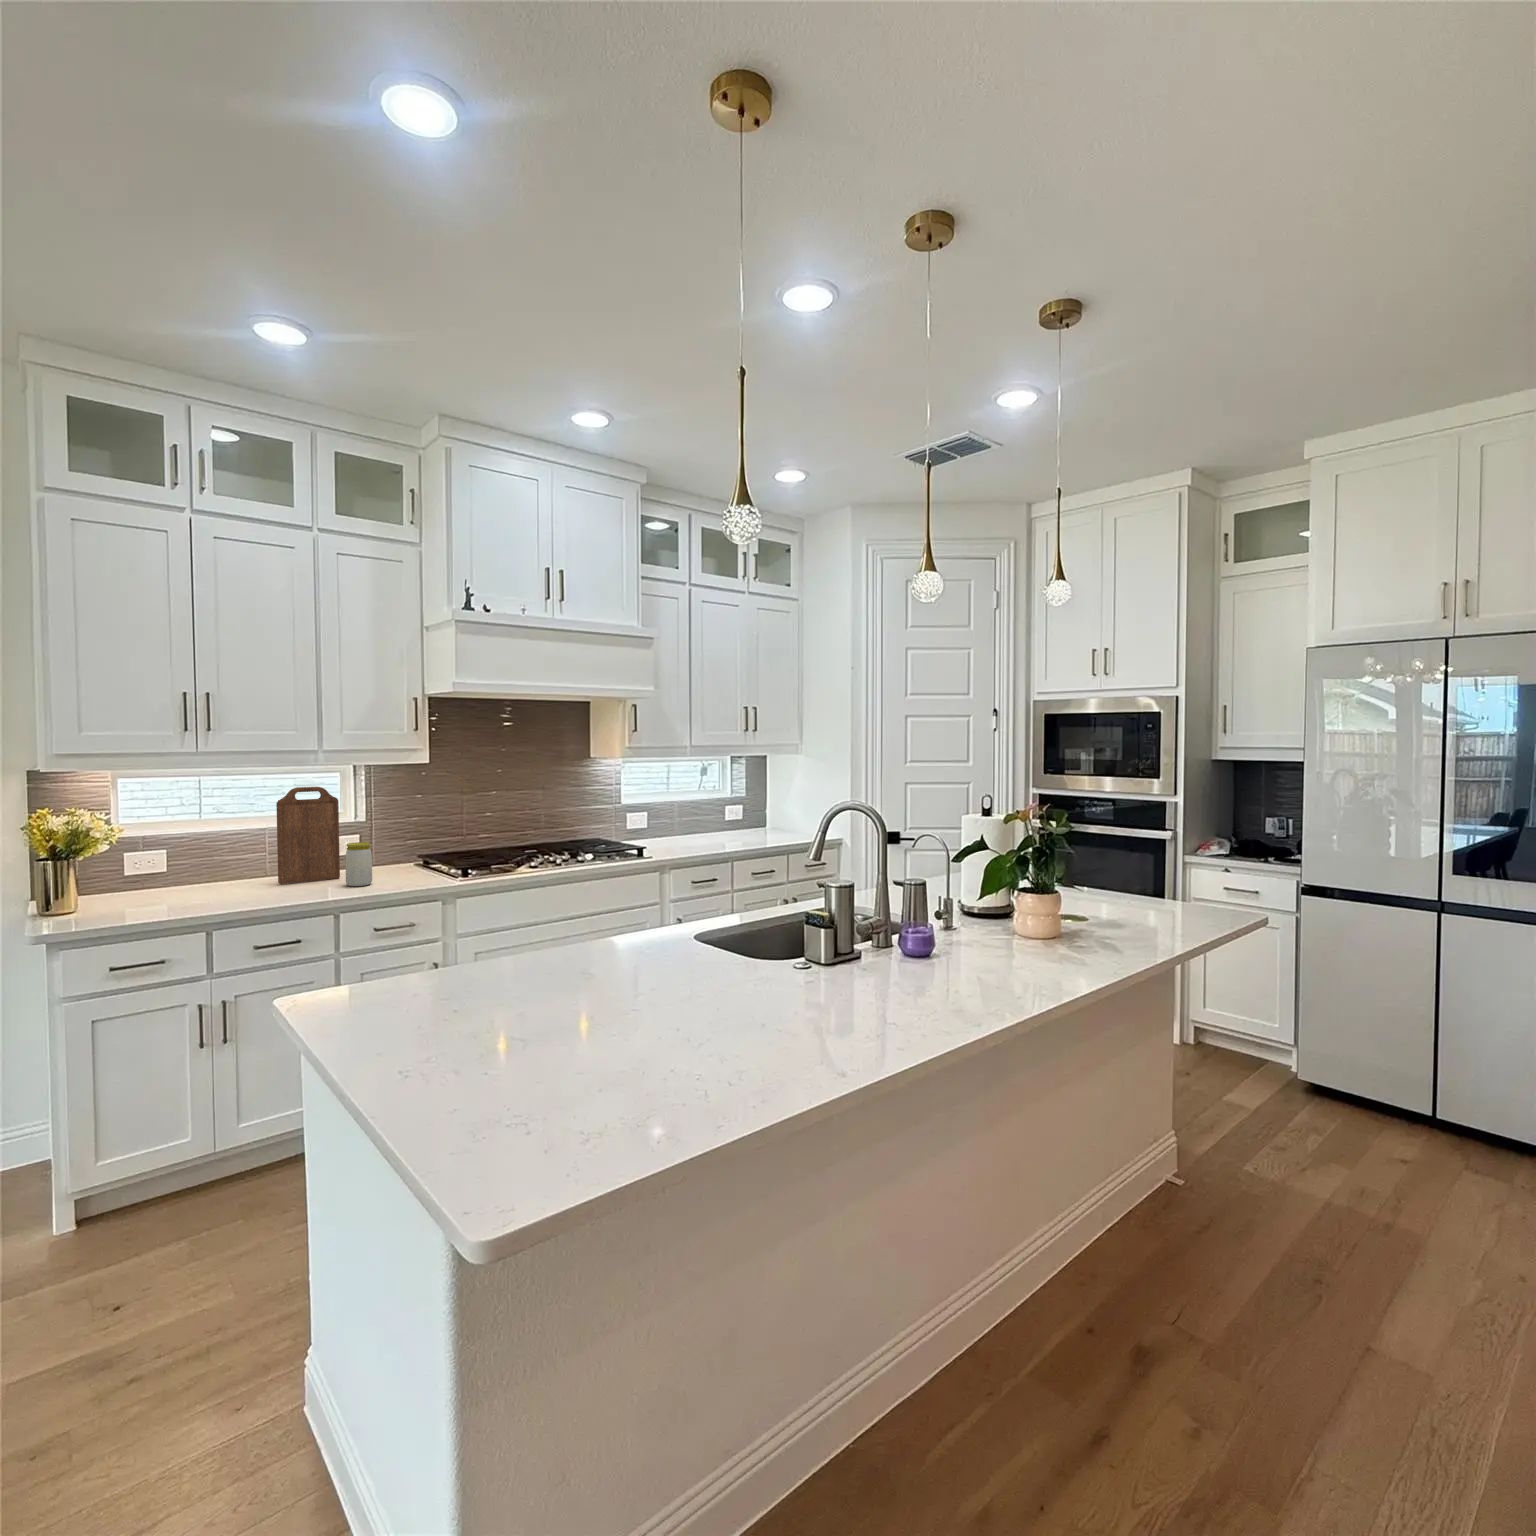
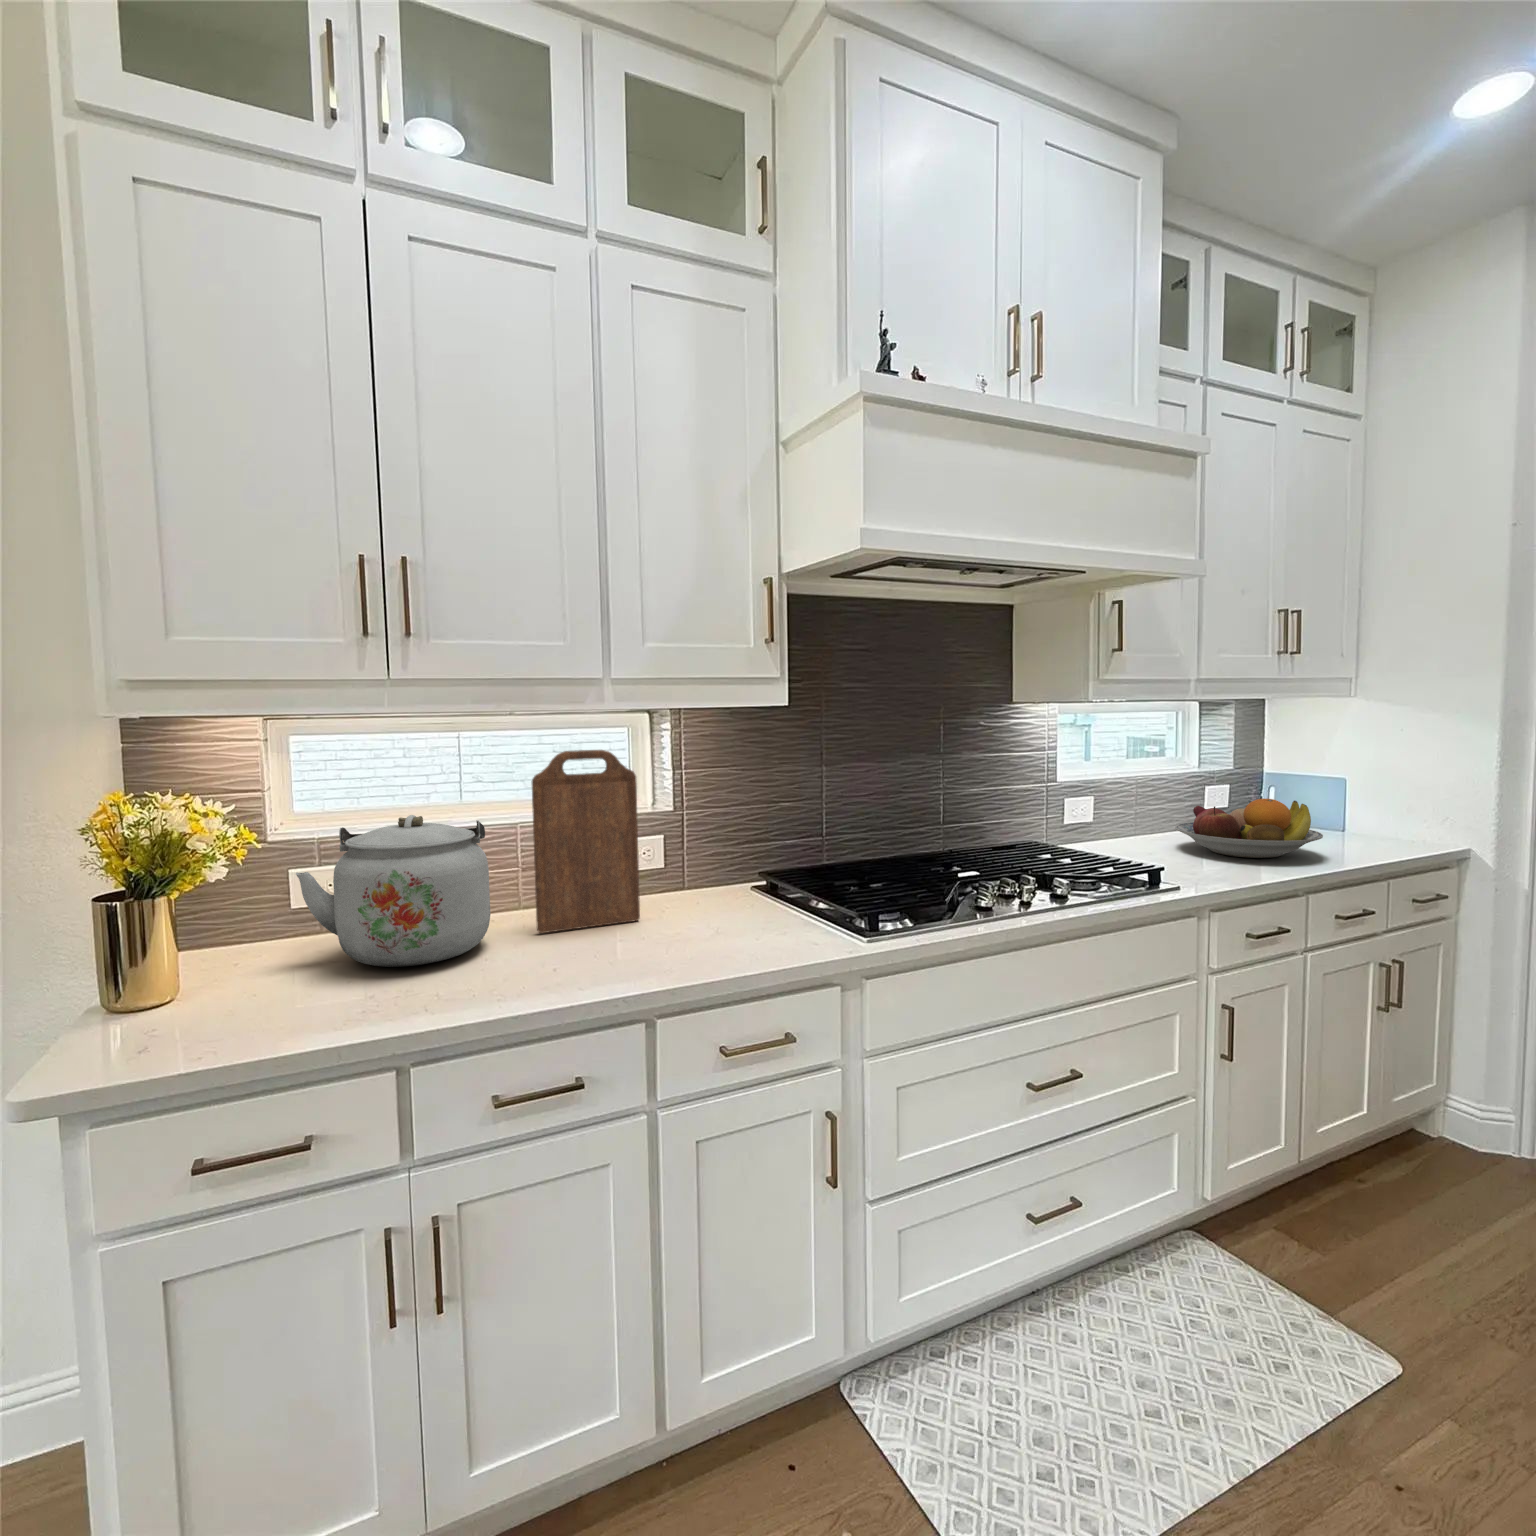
fruit bowl: none [681,812,751,844] -> present [1175,799,1323,858]
kettle: none [141,821,251,897] -> present [296,815,490,967]
jar: present [345,842,372,886] -> none [654,859,703,948]

